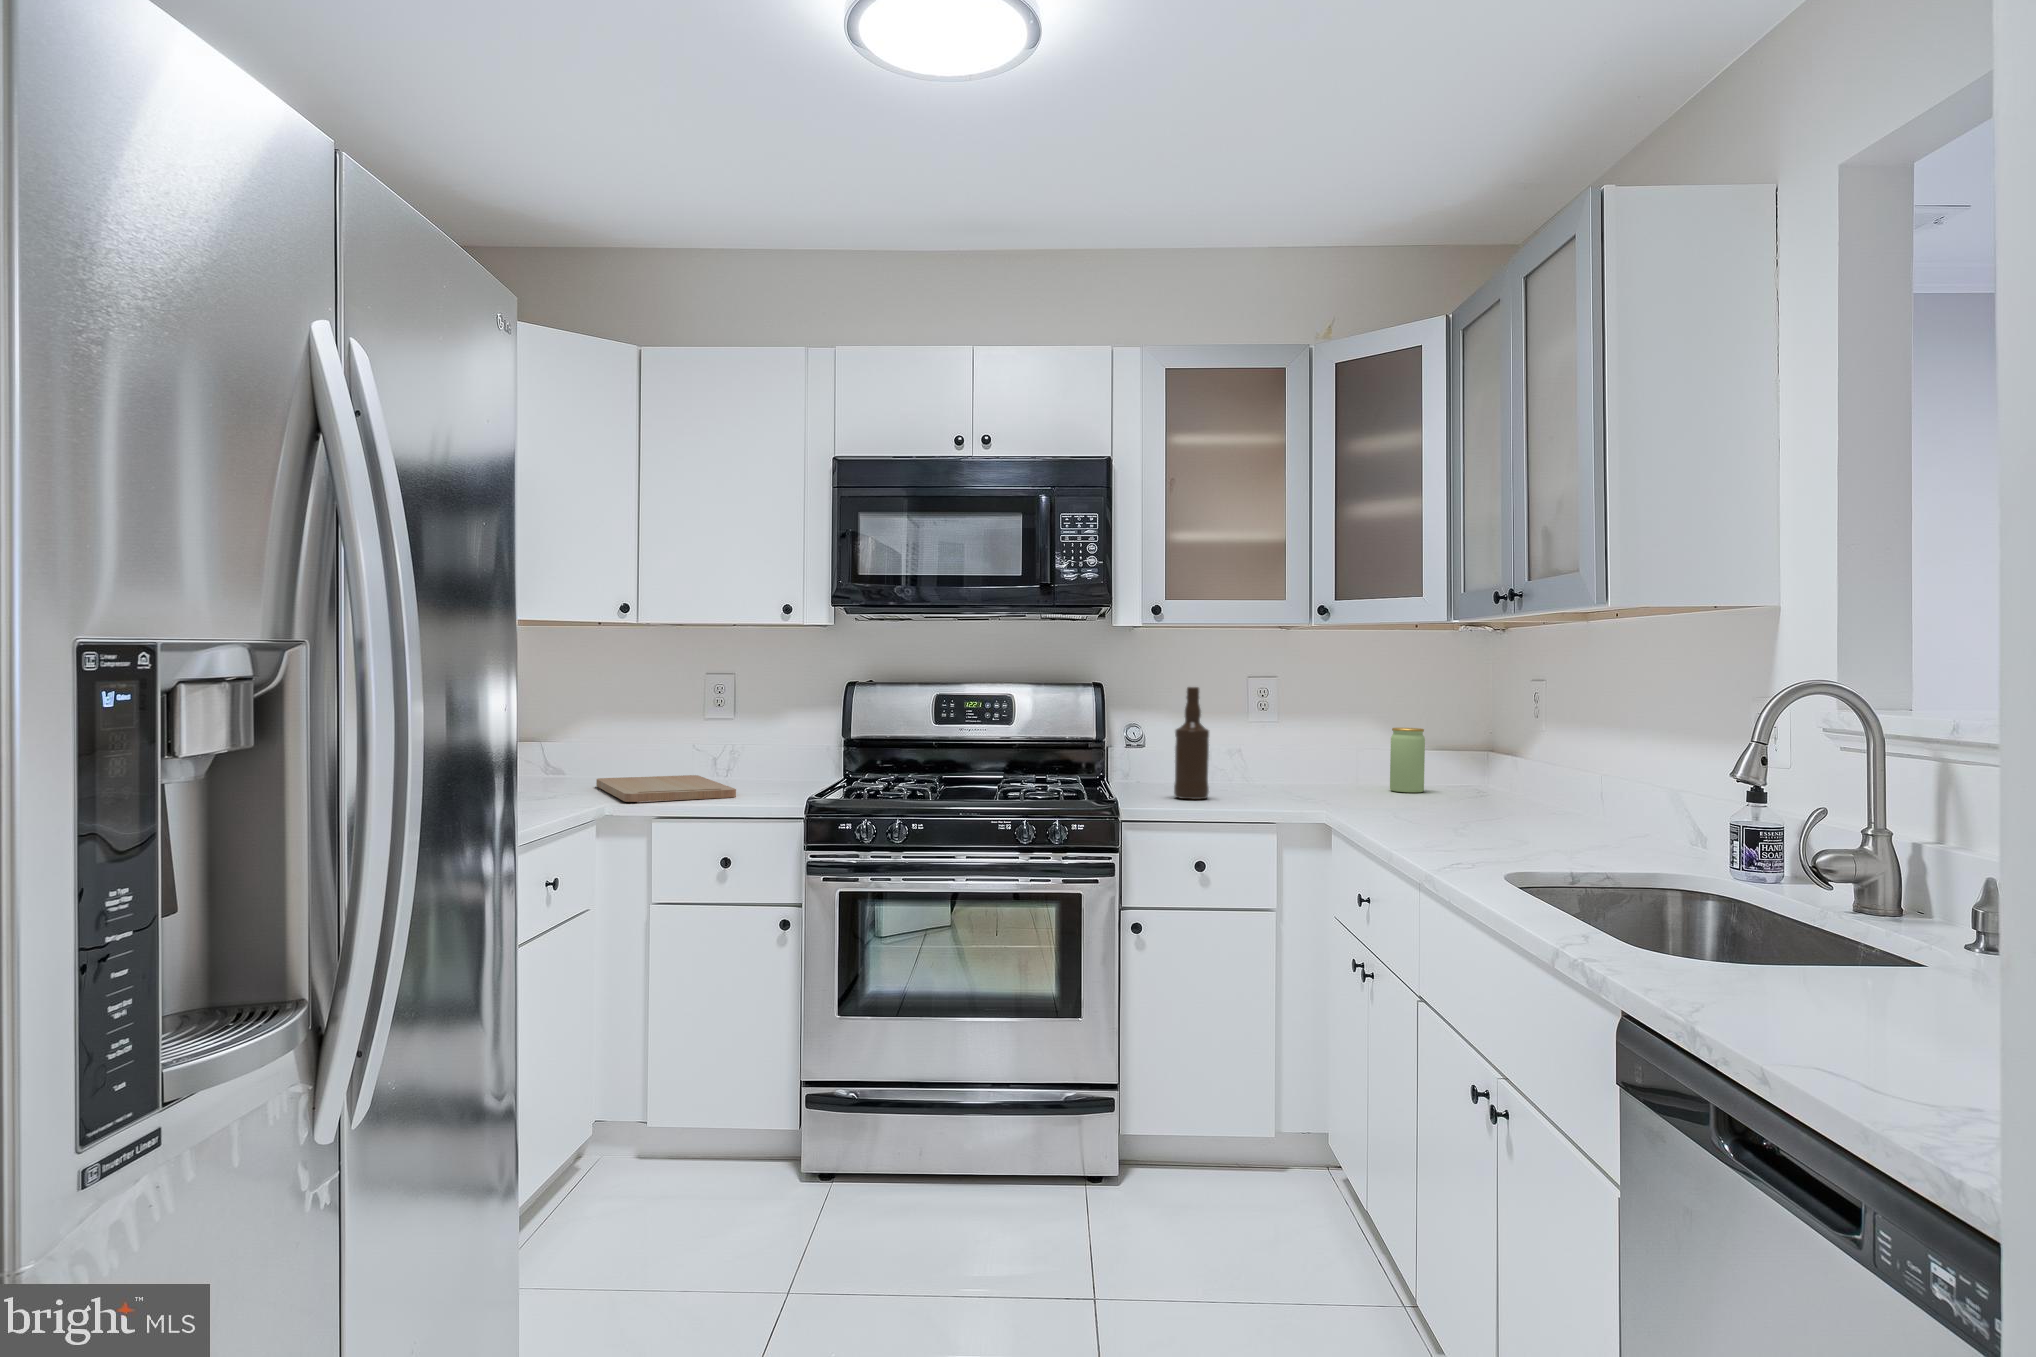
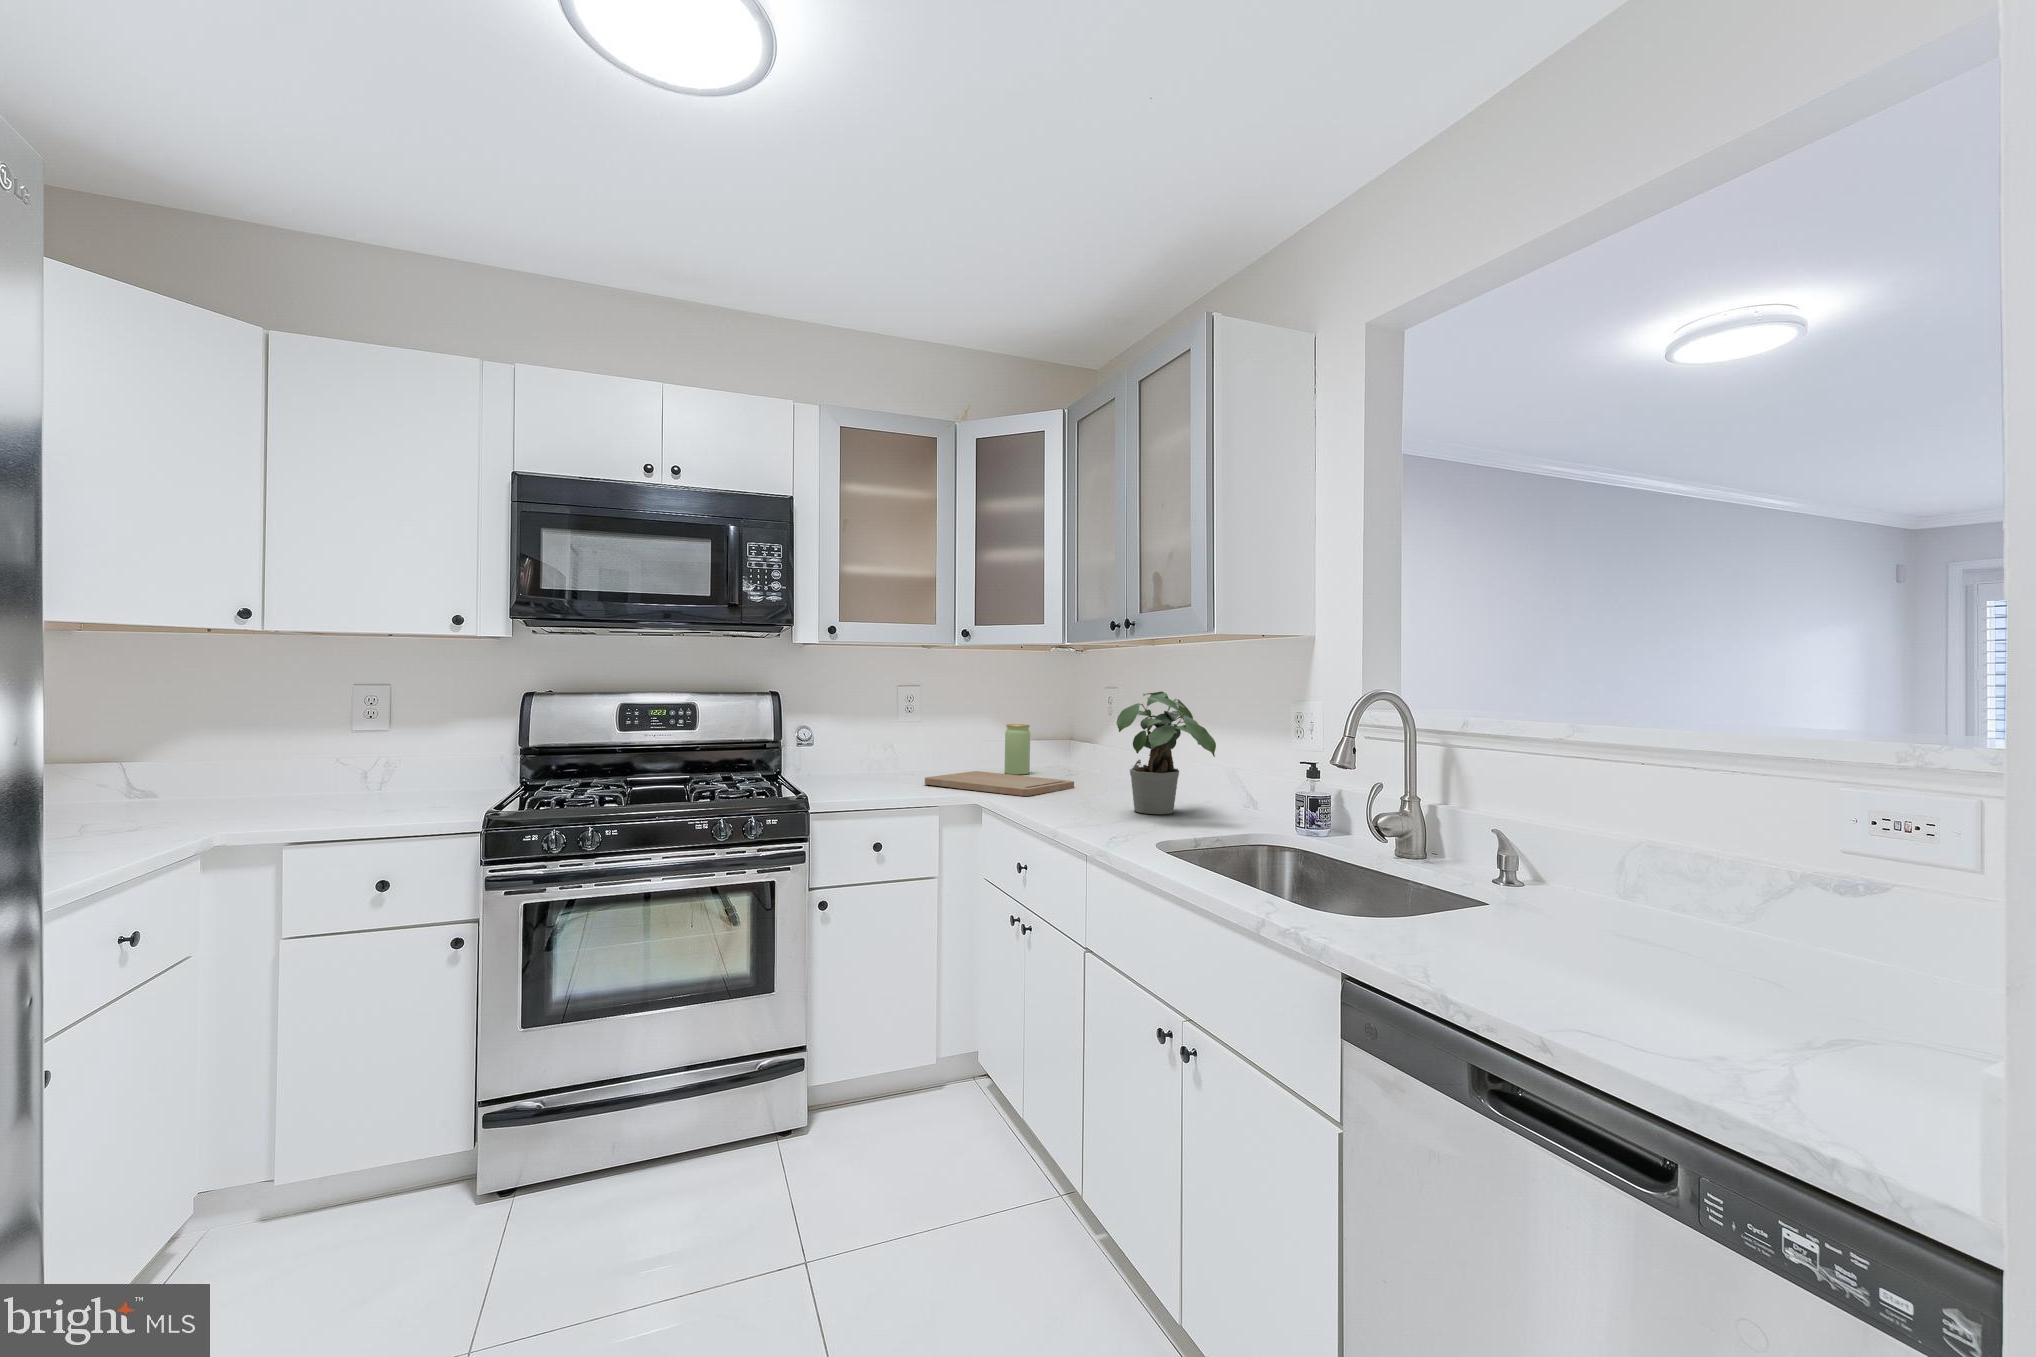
potted plant: none [1487,683,1621,844] -> present [1116,691,1216,814]
bottle: present [1174,687,1209,799] -> none [844,694,875,790]
cutting board: present [596,775,736,802] -> present [925,771,1074,796]

